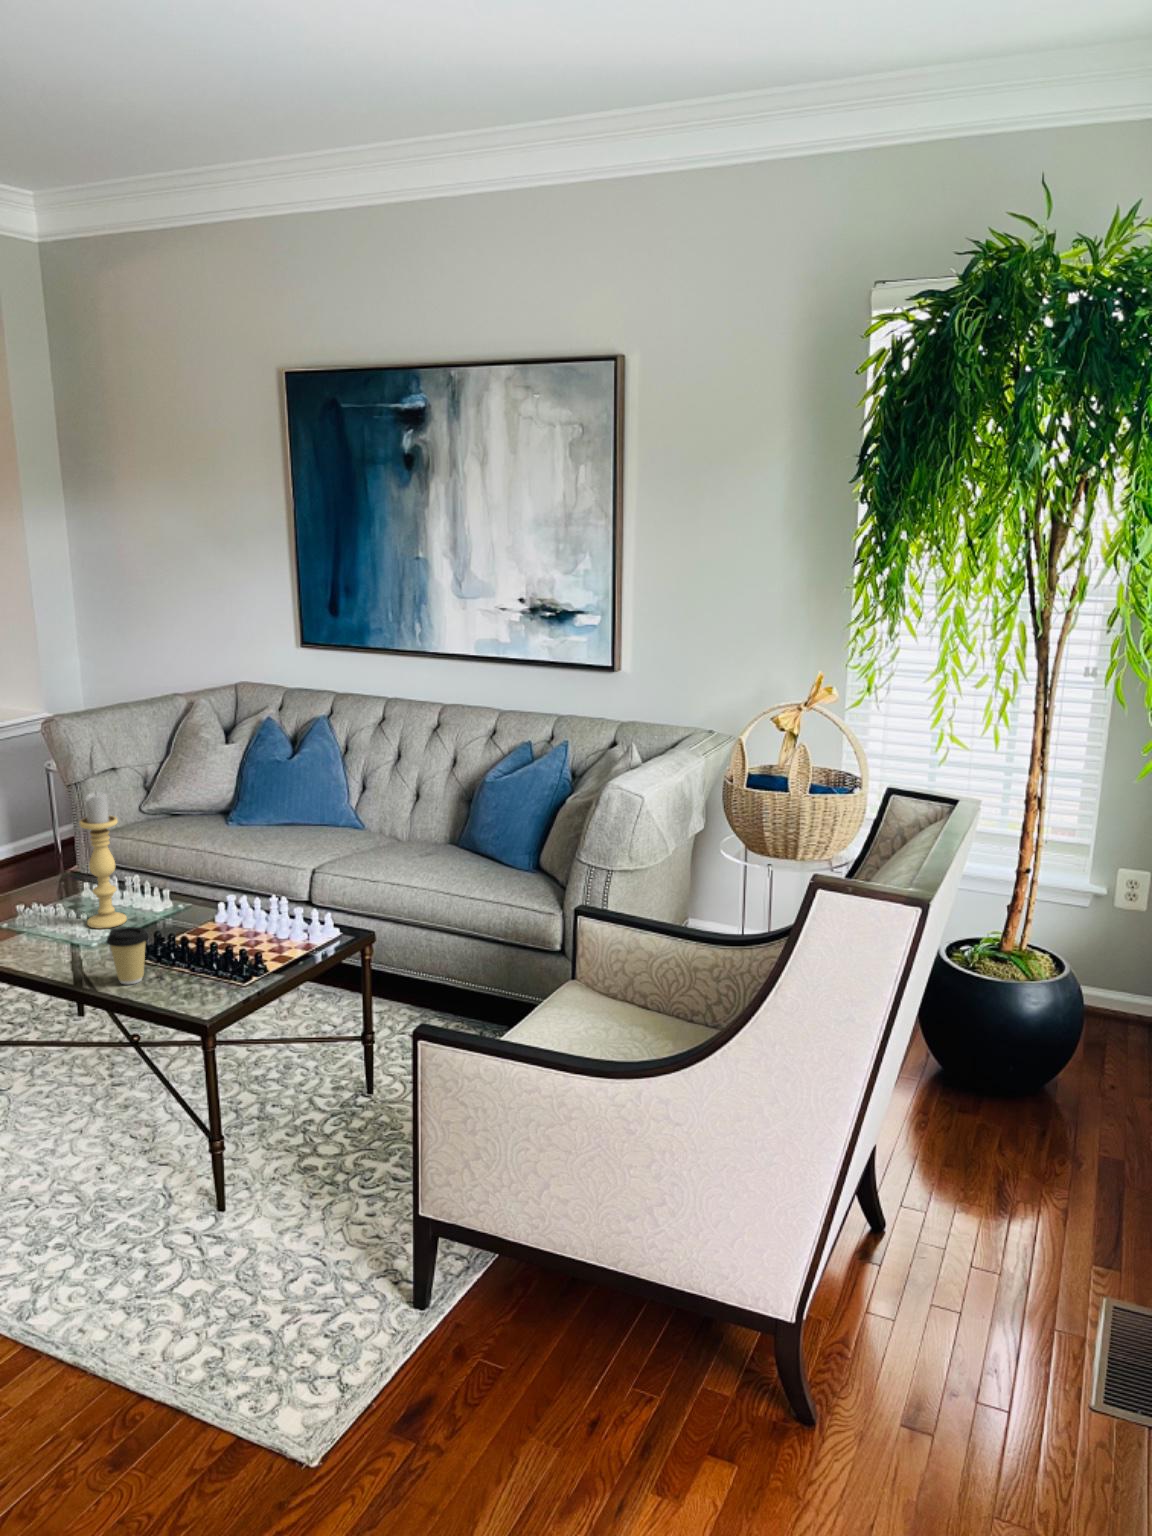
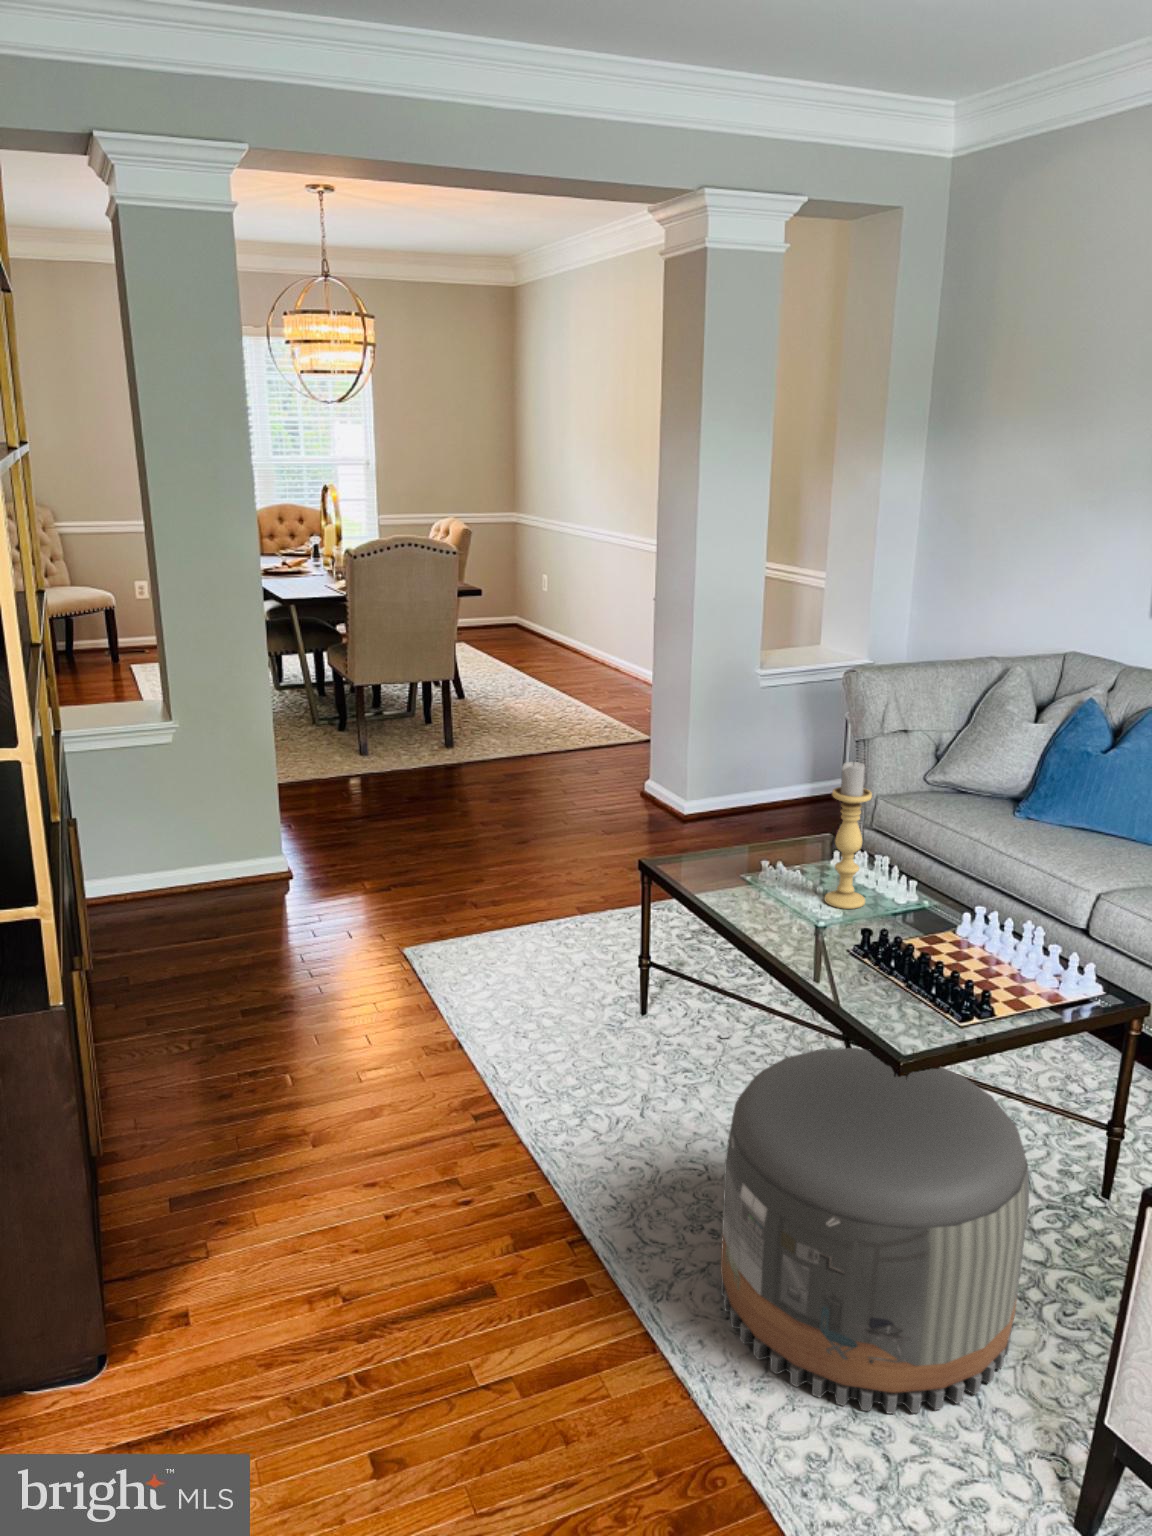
coffee cup: present [106,927,149,984] -> none [823,918,868,983]
pouf: none [66,1022,334,1322] -> present [721,1048,1029,1414]

